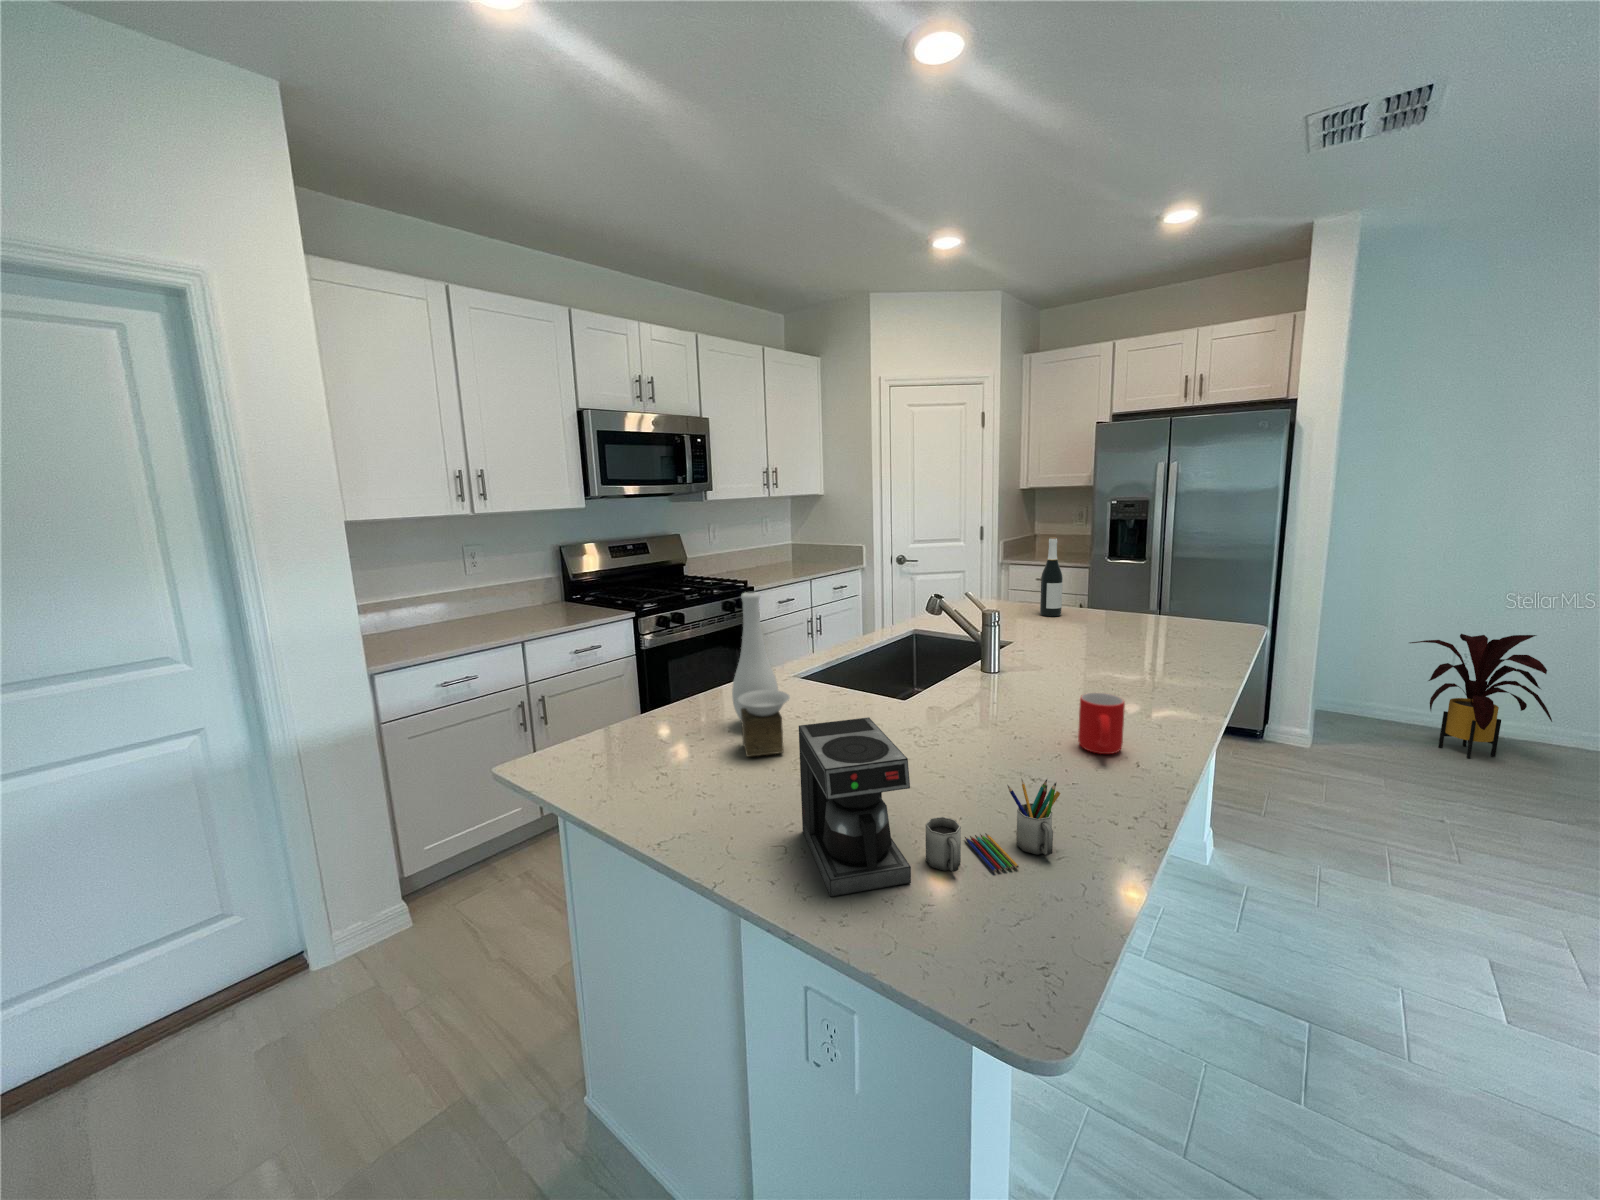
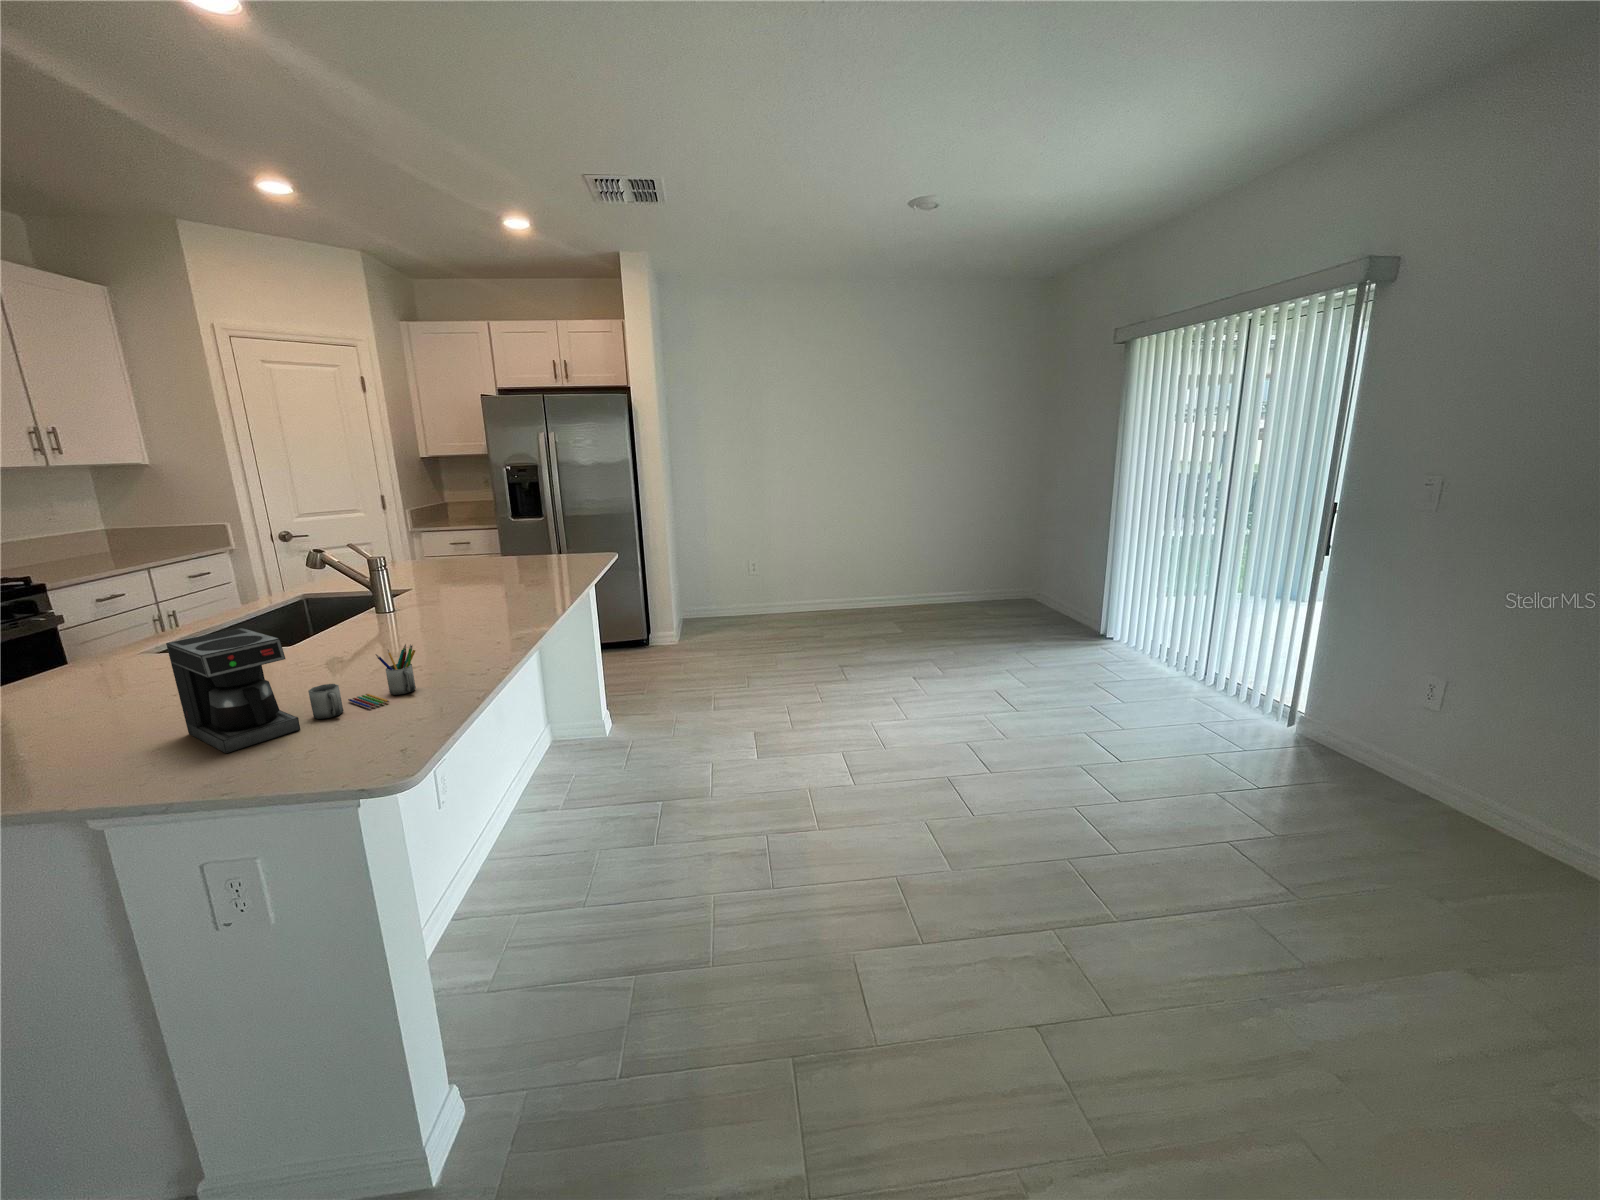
wine bottle: present [1040,537,1063,617] -> none [436,497,460,568]
vase: present [732,592,790,757] -> none [55,552,151,711]
house plant: present [1410,634,1552,759] -> none [724,549,791,633]
mug: present [1078,693,1125,754] -> none [445,598,482,640]

